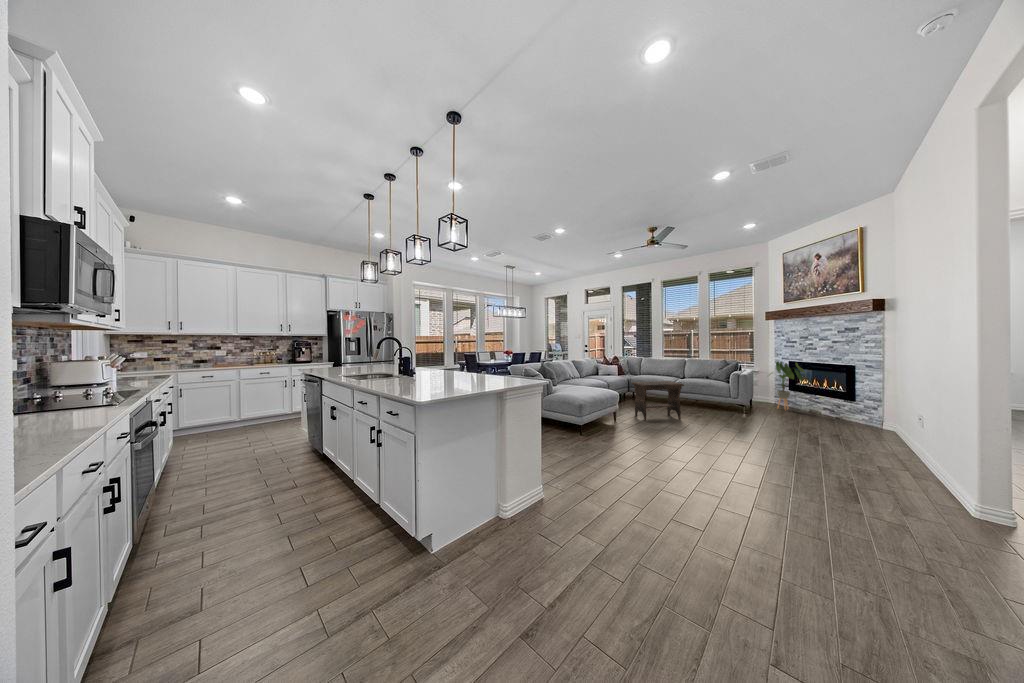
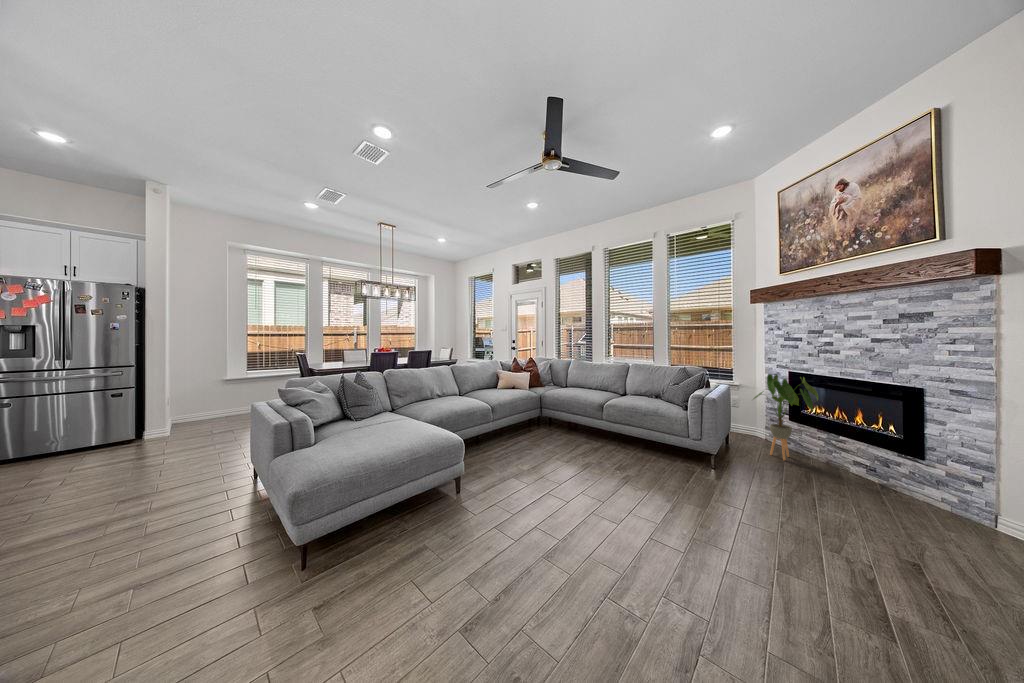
footstool: present [632,381,684,420] -> none [507,416,594,499]

